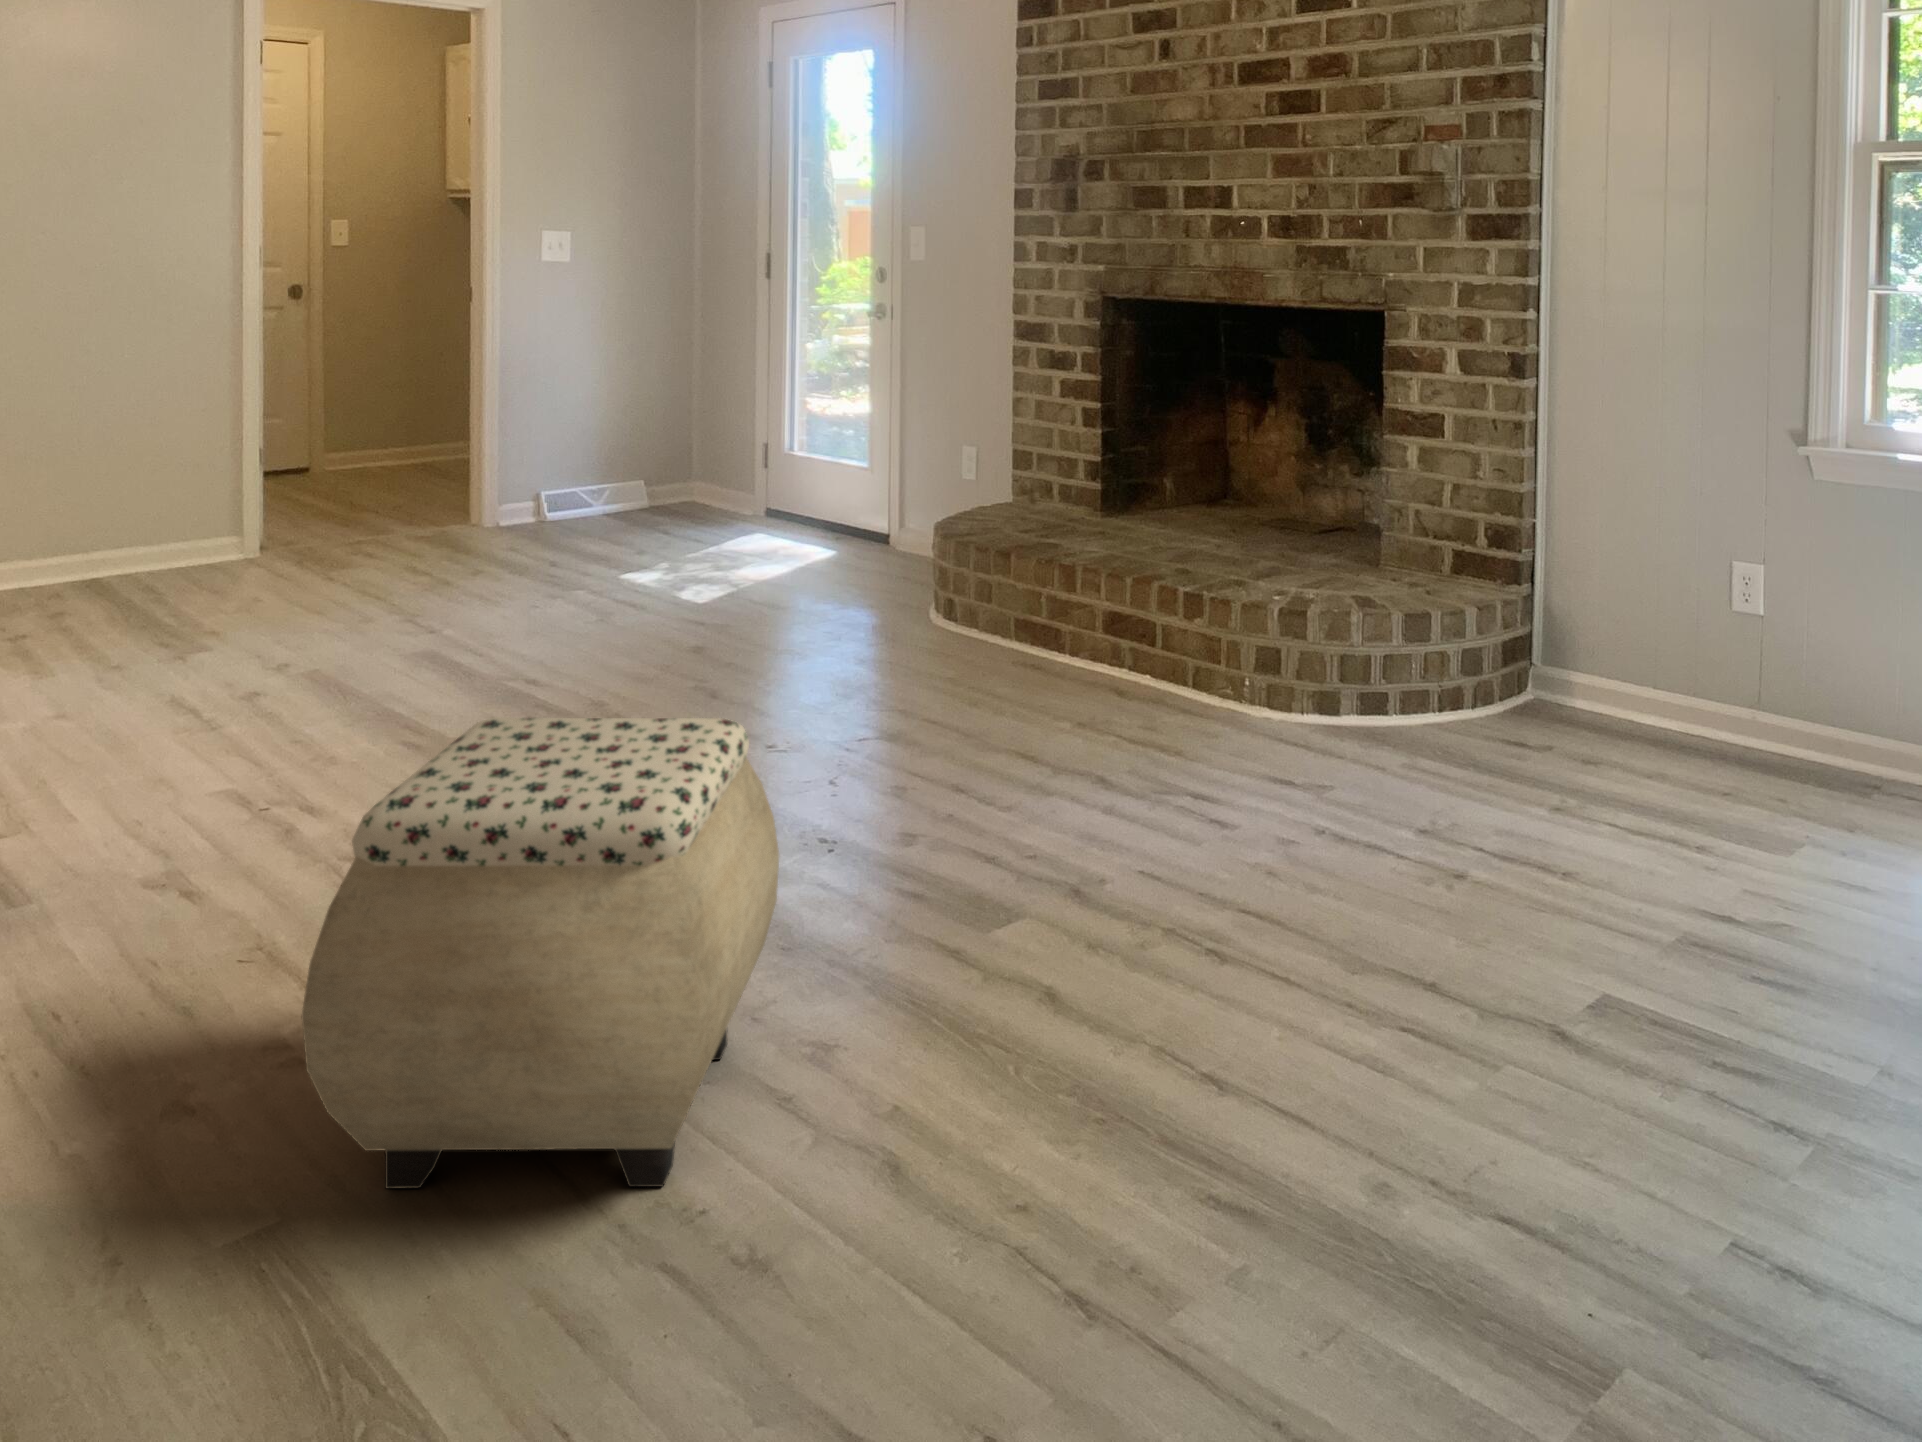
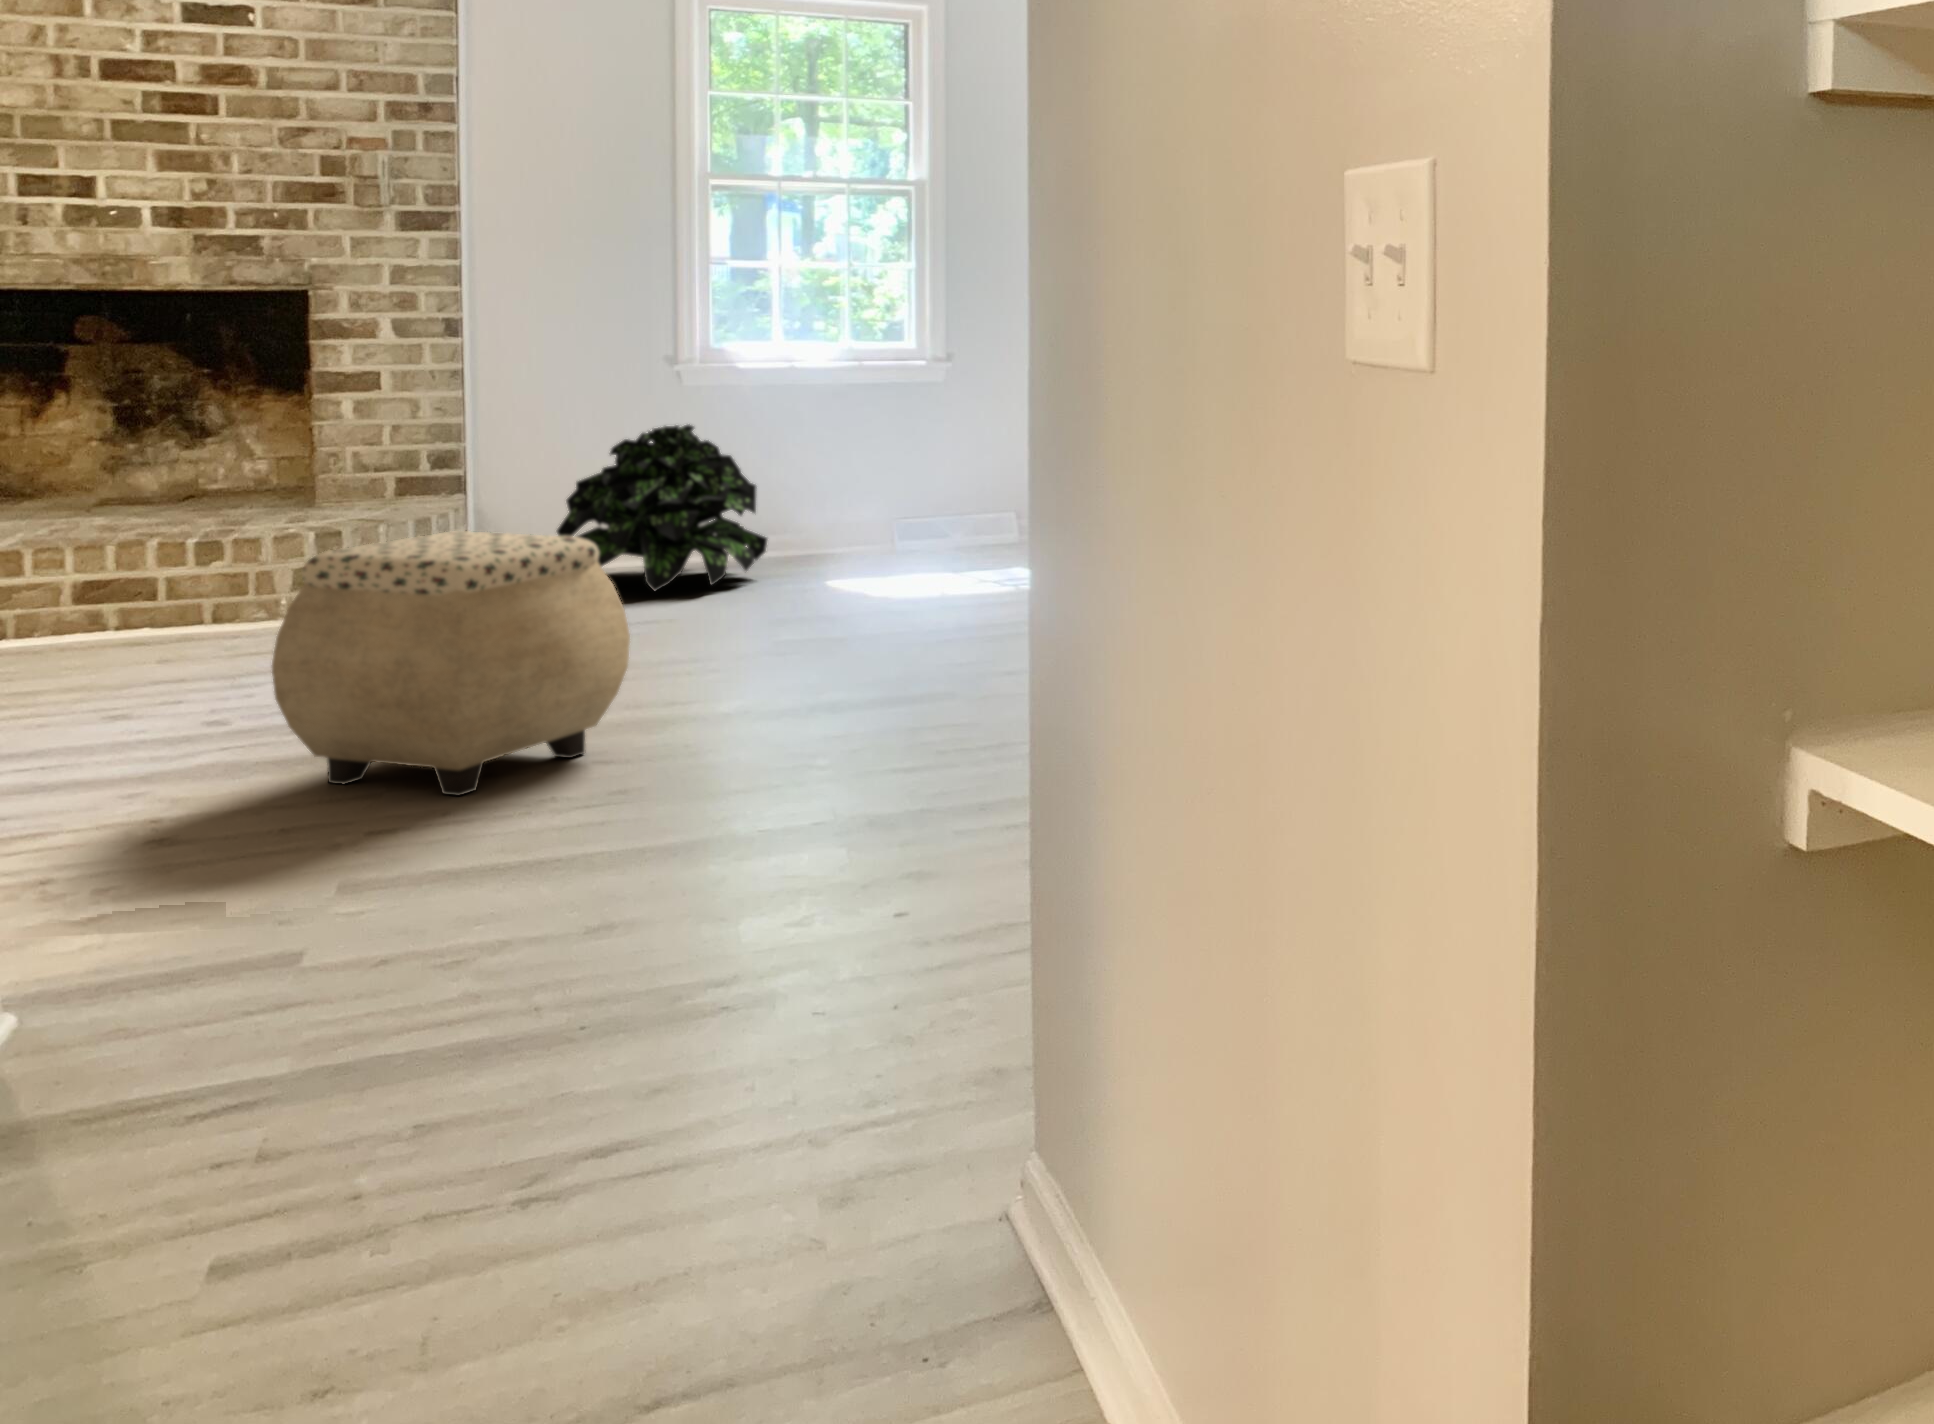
potted plant: none [1535,543,1857,831] -> present [557,424,767,591]

